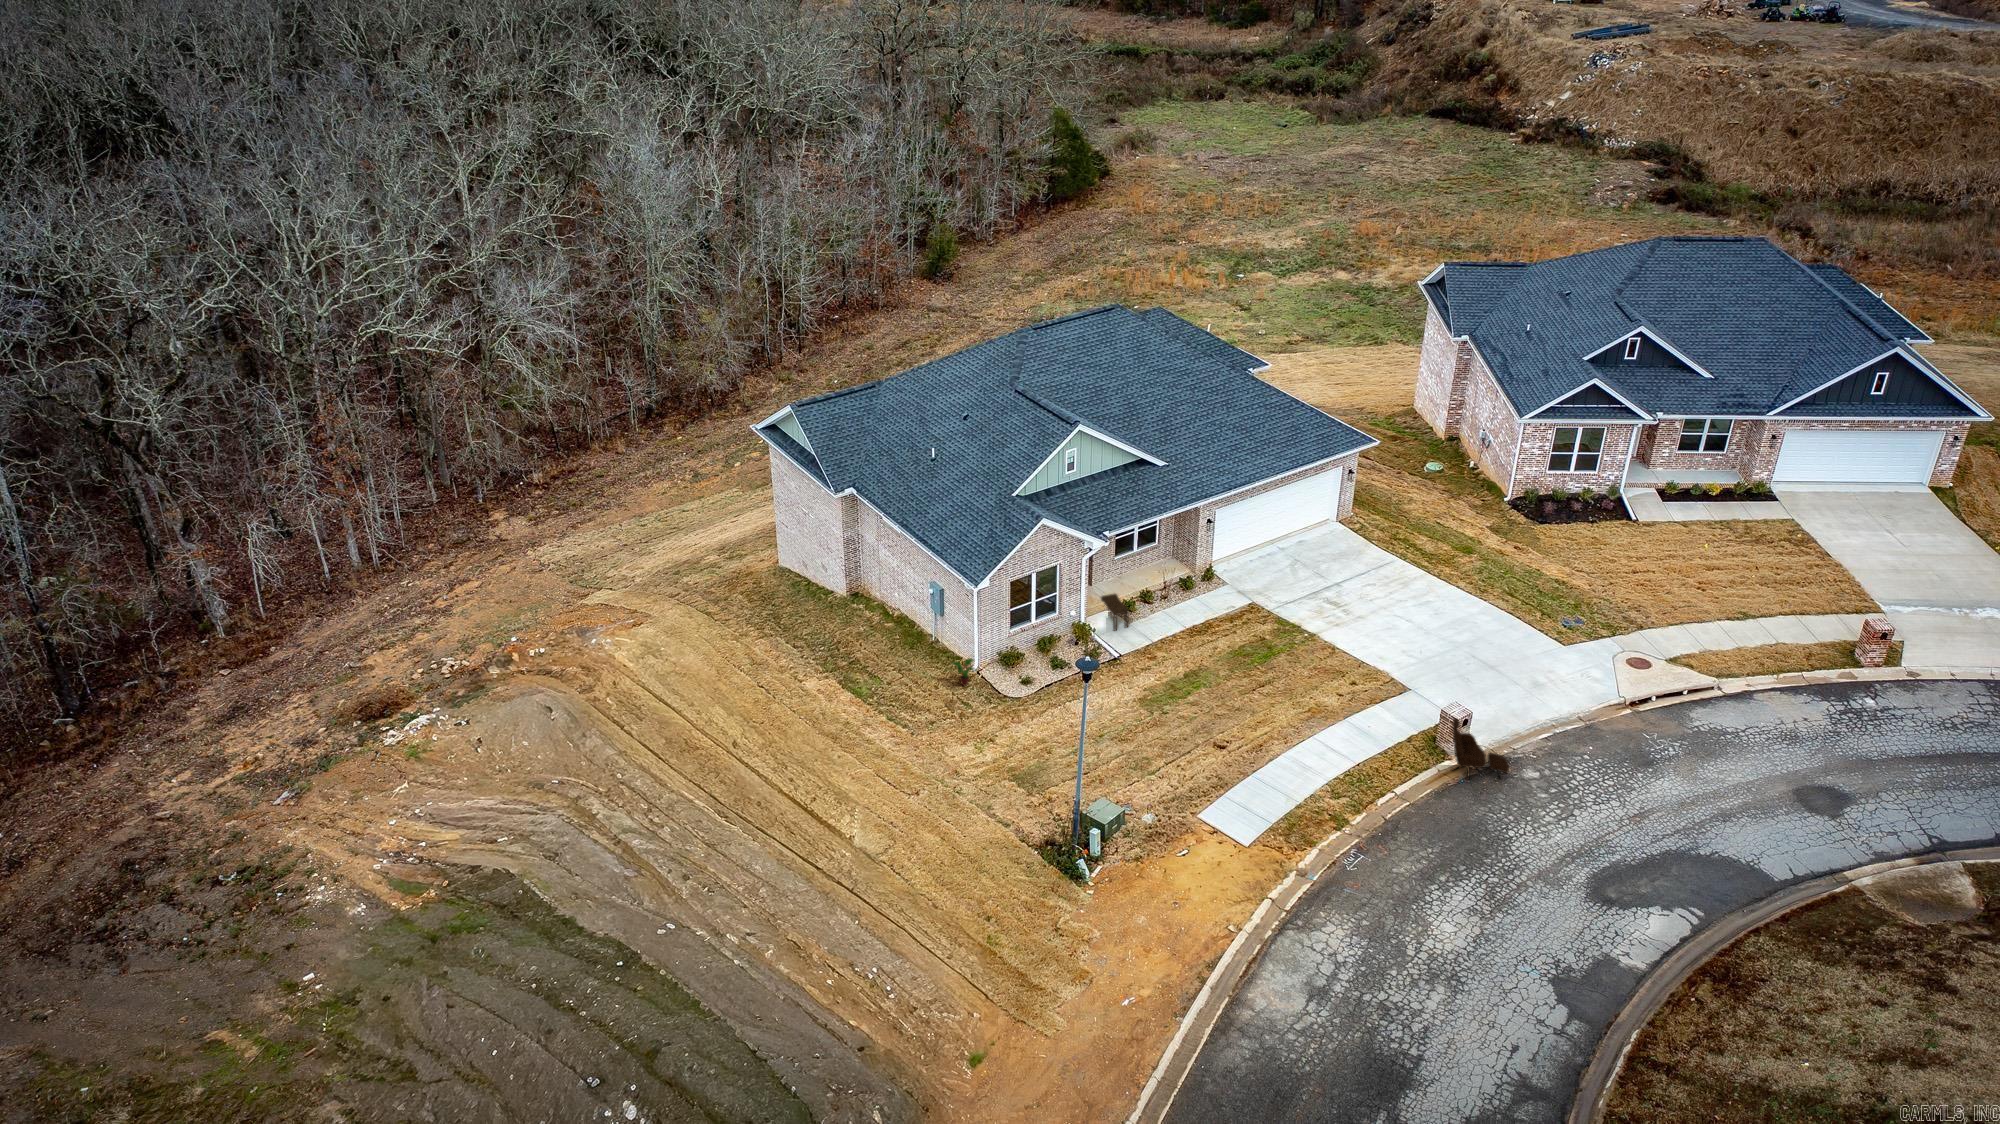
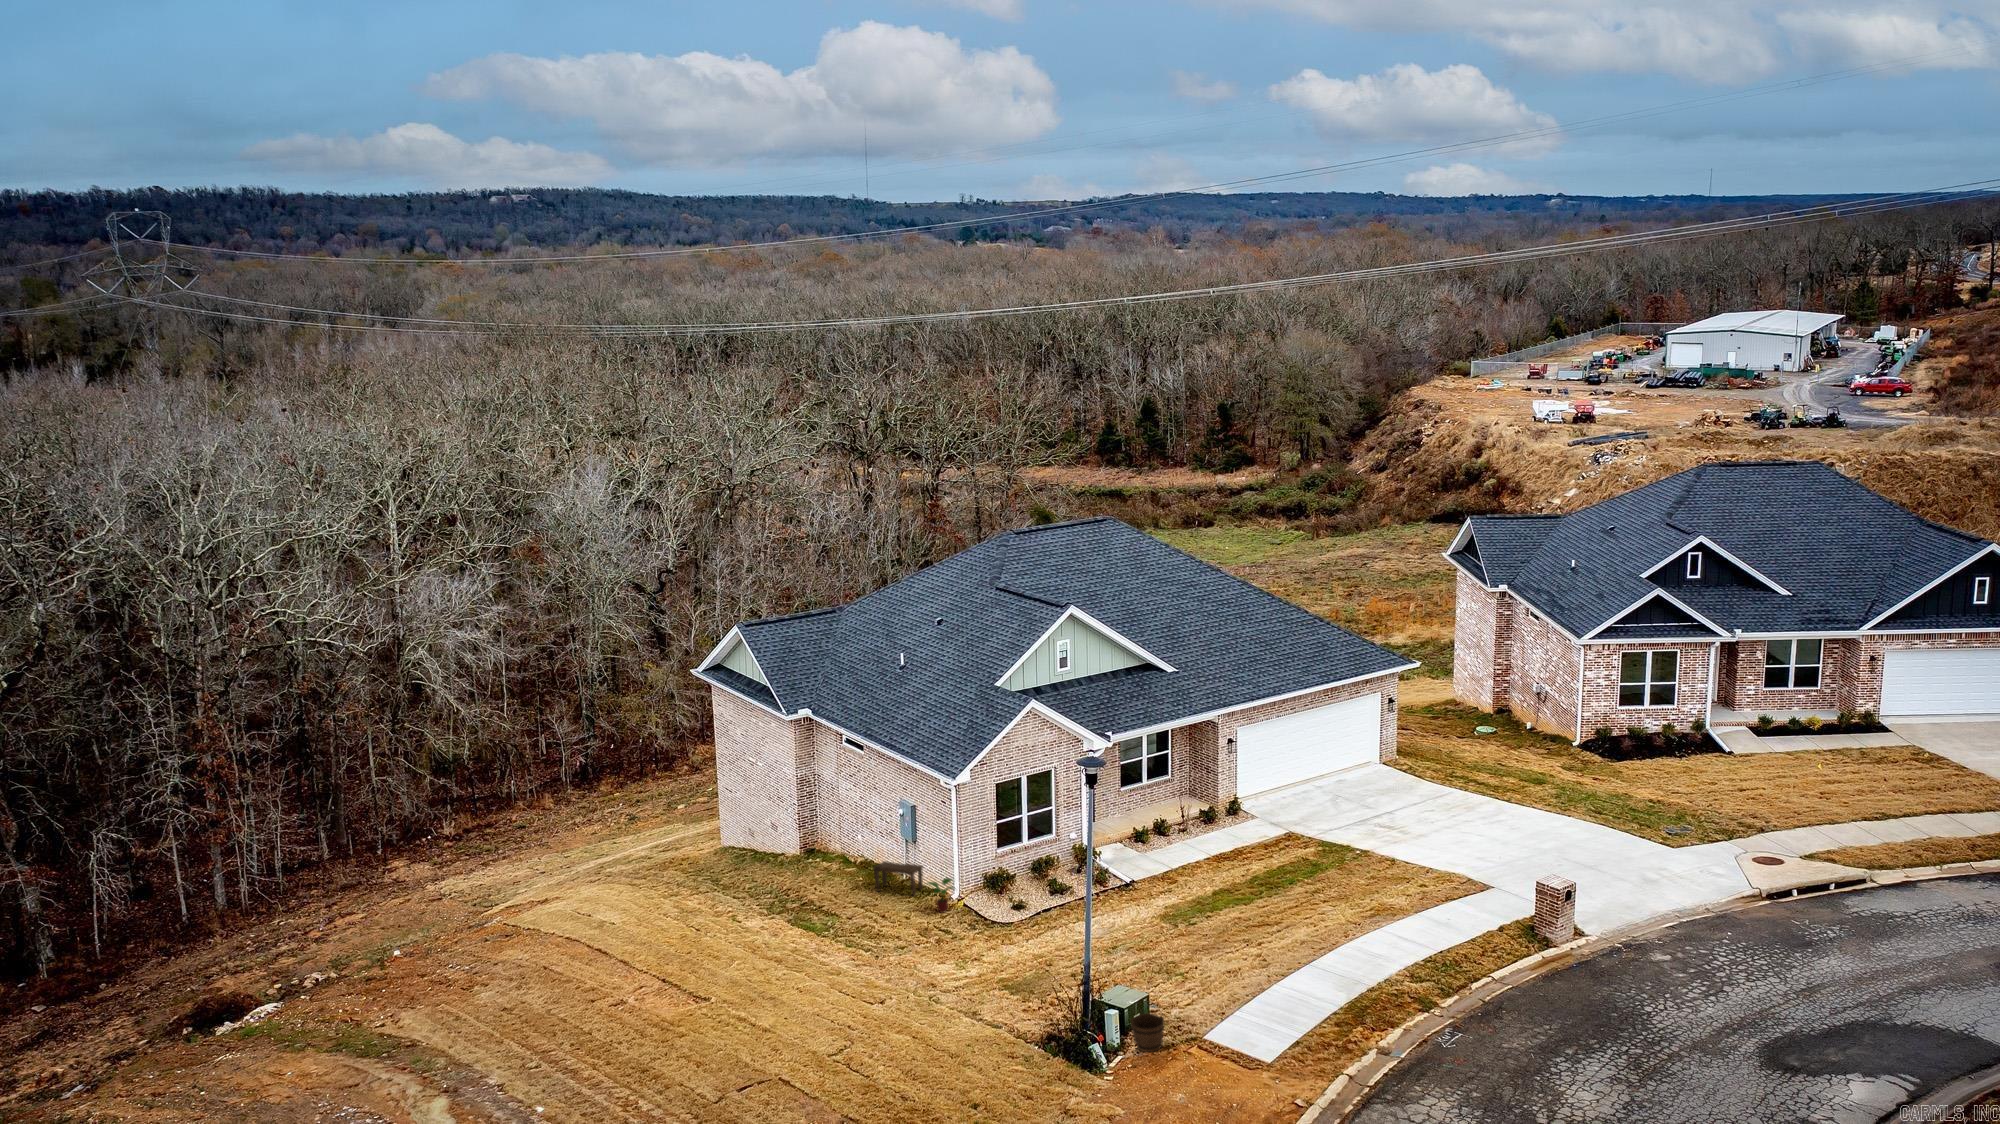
bench: present [1101,594,1129,630] -> present [873,861,923,896]
lounge chair: present [1452,718,1509,779] -> none [1550,885,1632,963]
bucket: none [1110,830,1137,861] -> present [1131,1014,1164,1052]

